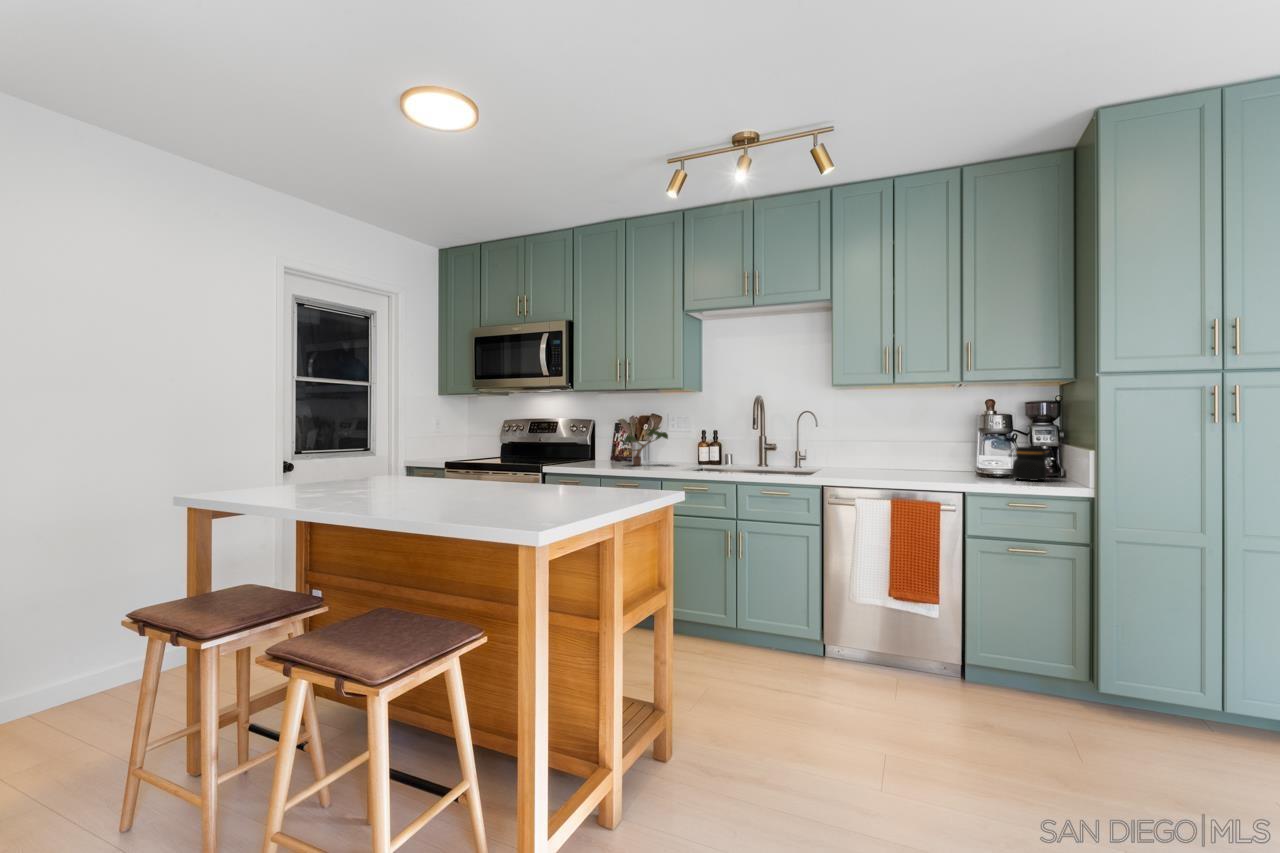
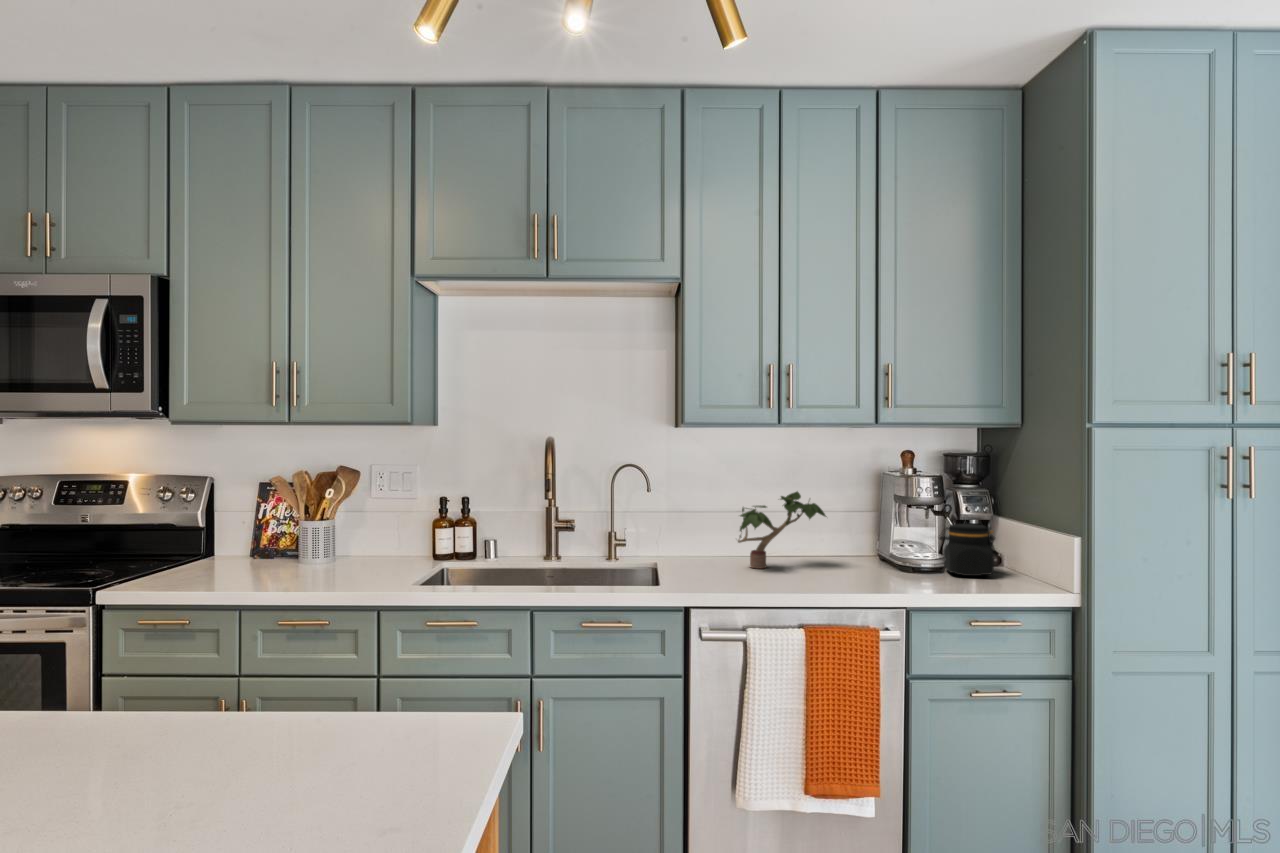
potted plant: present [624,427,668,465] -> present [738,491,827,568]

